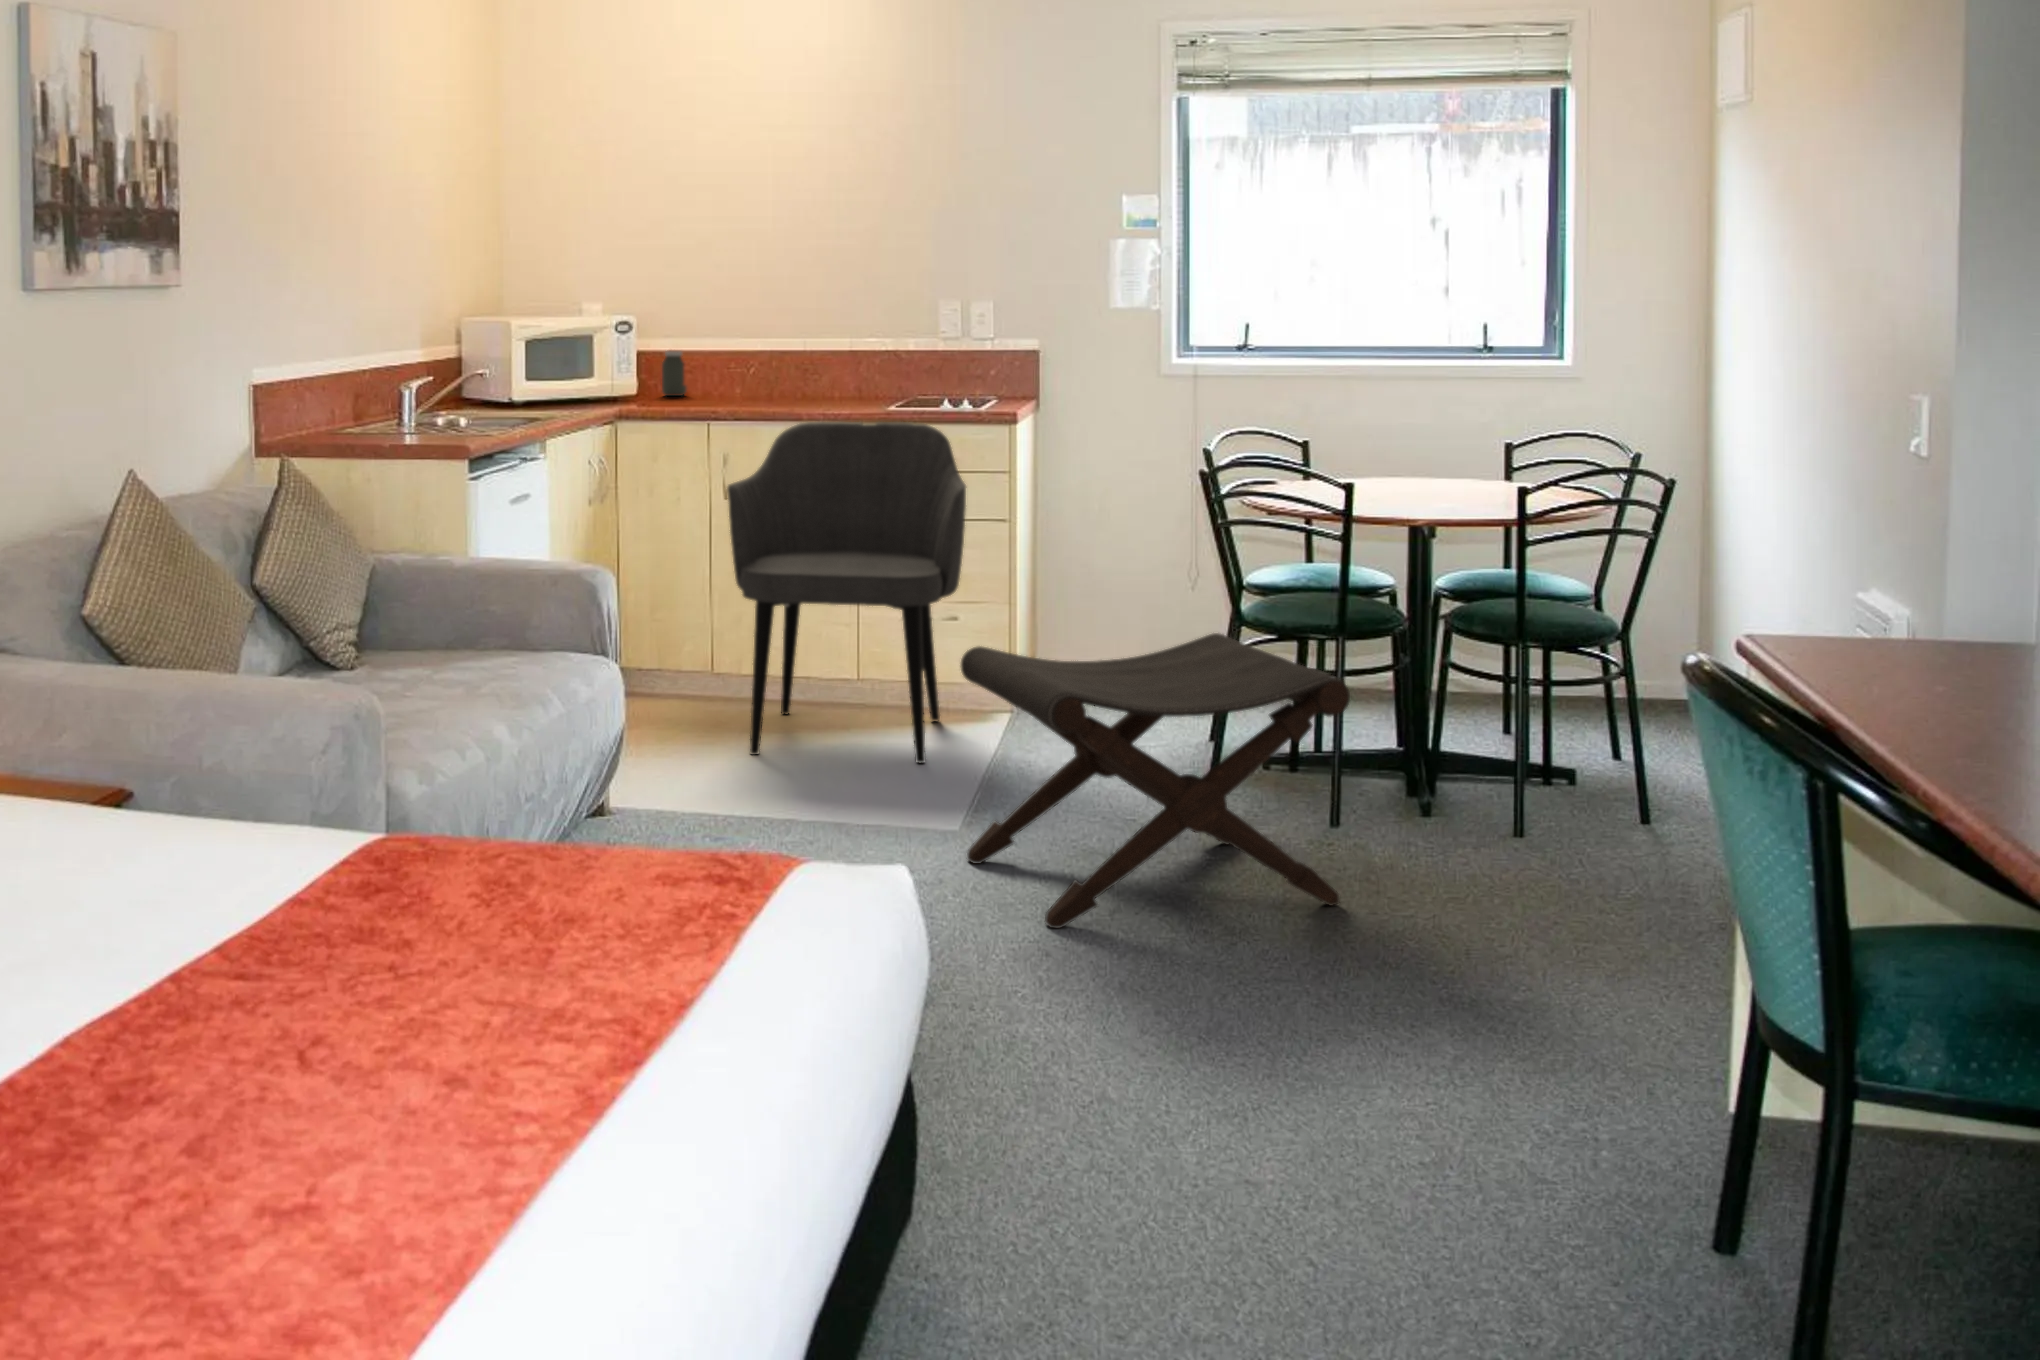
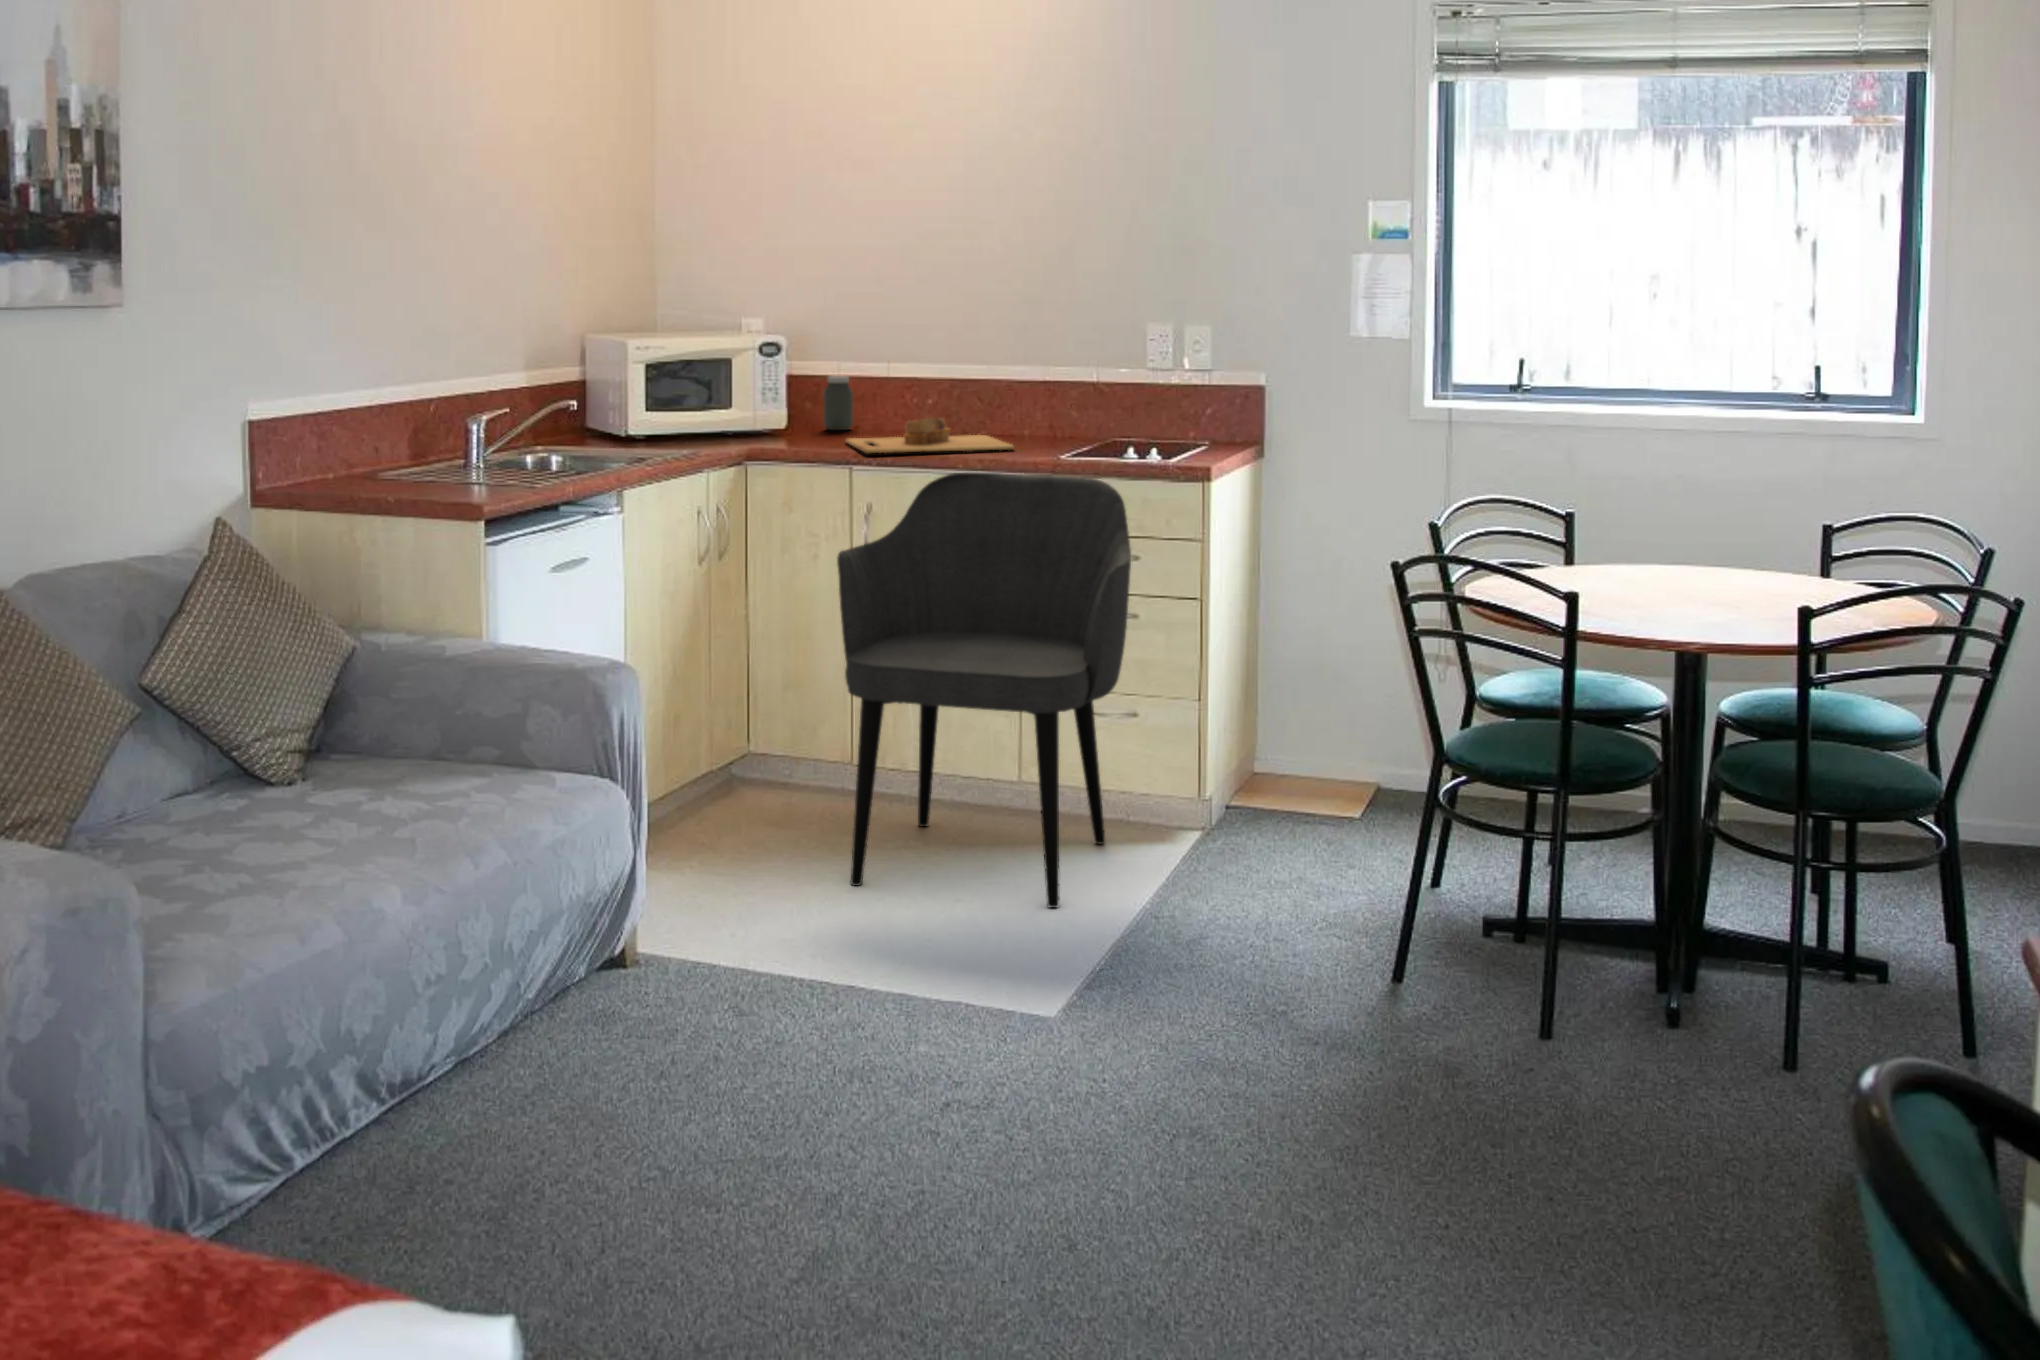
cutting board: none [693,381,840,410] -> present [846,418,1014,453]
footstool: present [960,633,1350,928] -> none [1036,782,1521,1190]

